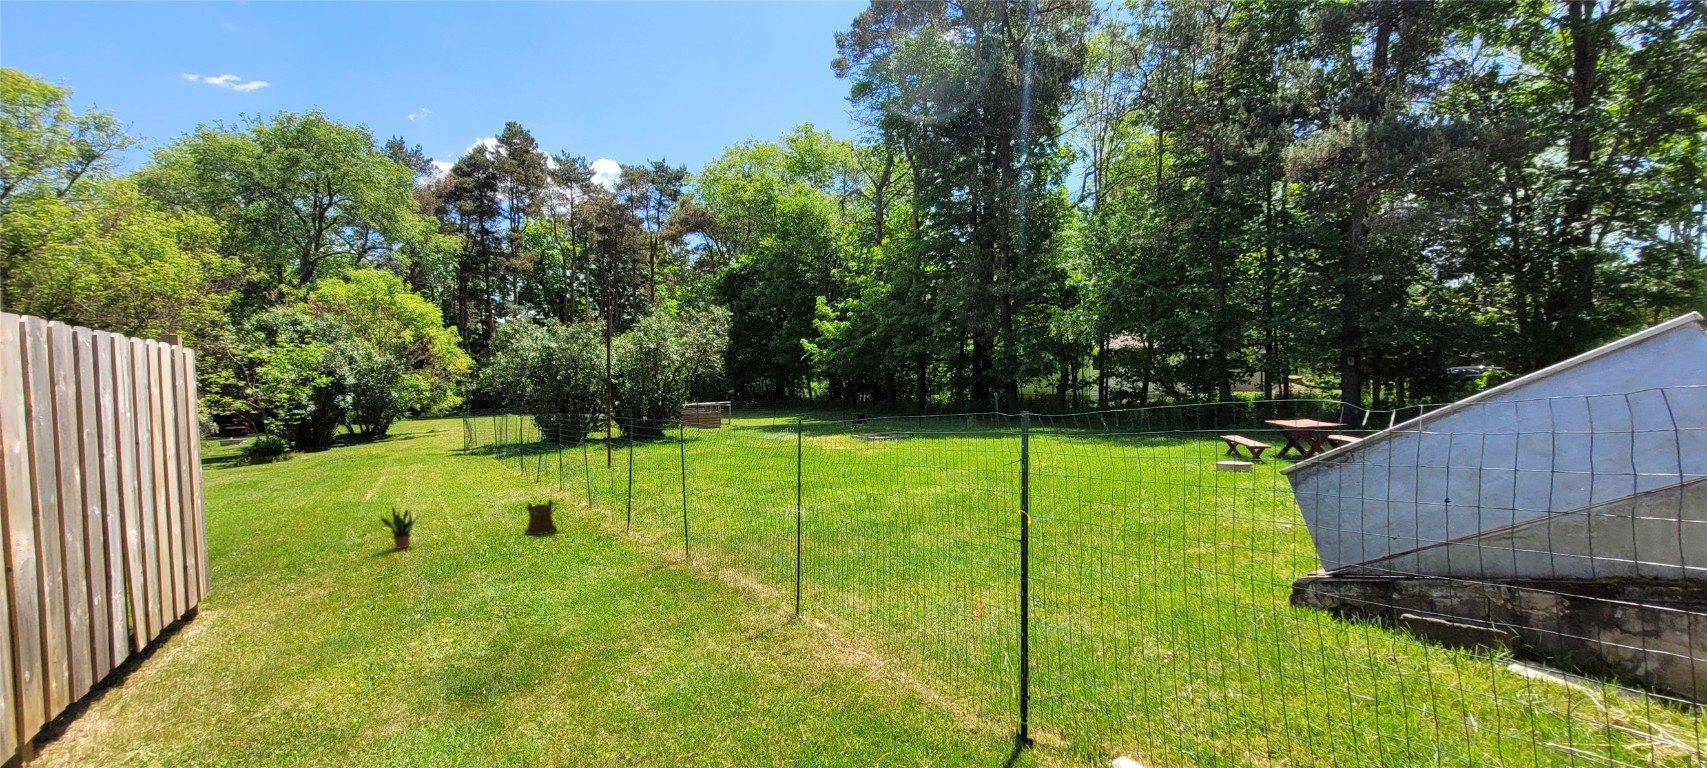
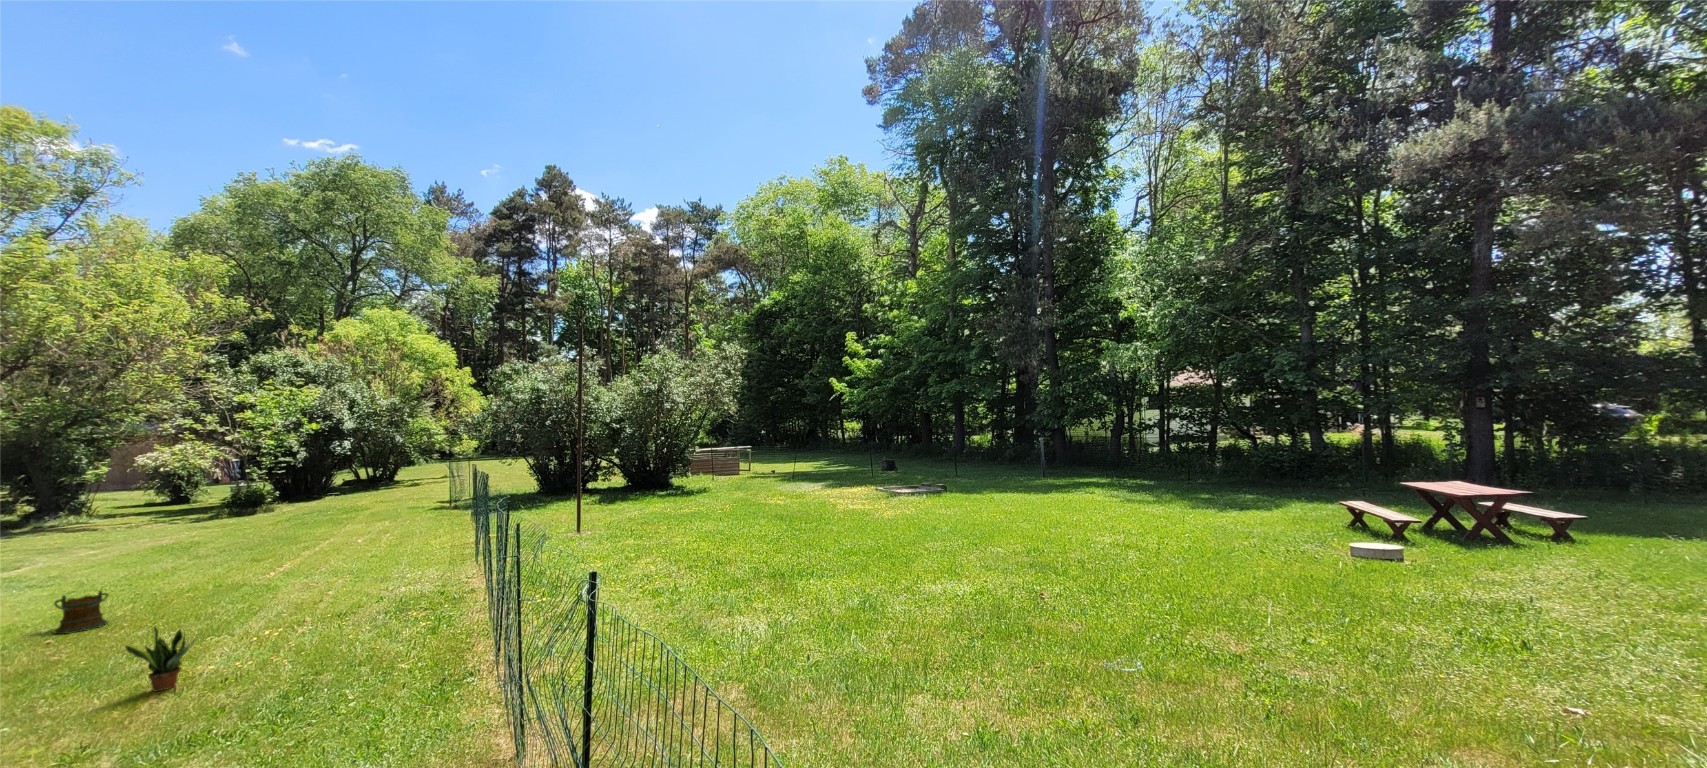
bucket: present [525,500,557,535] -> present [54,590,109,634]

